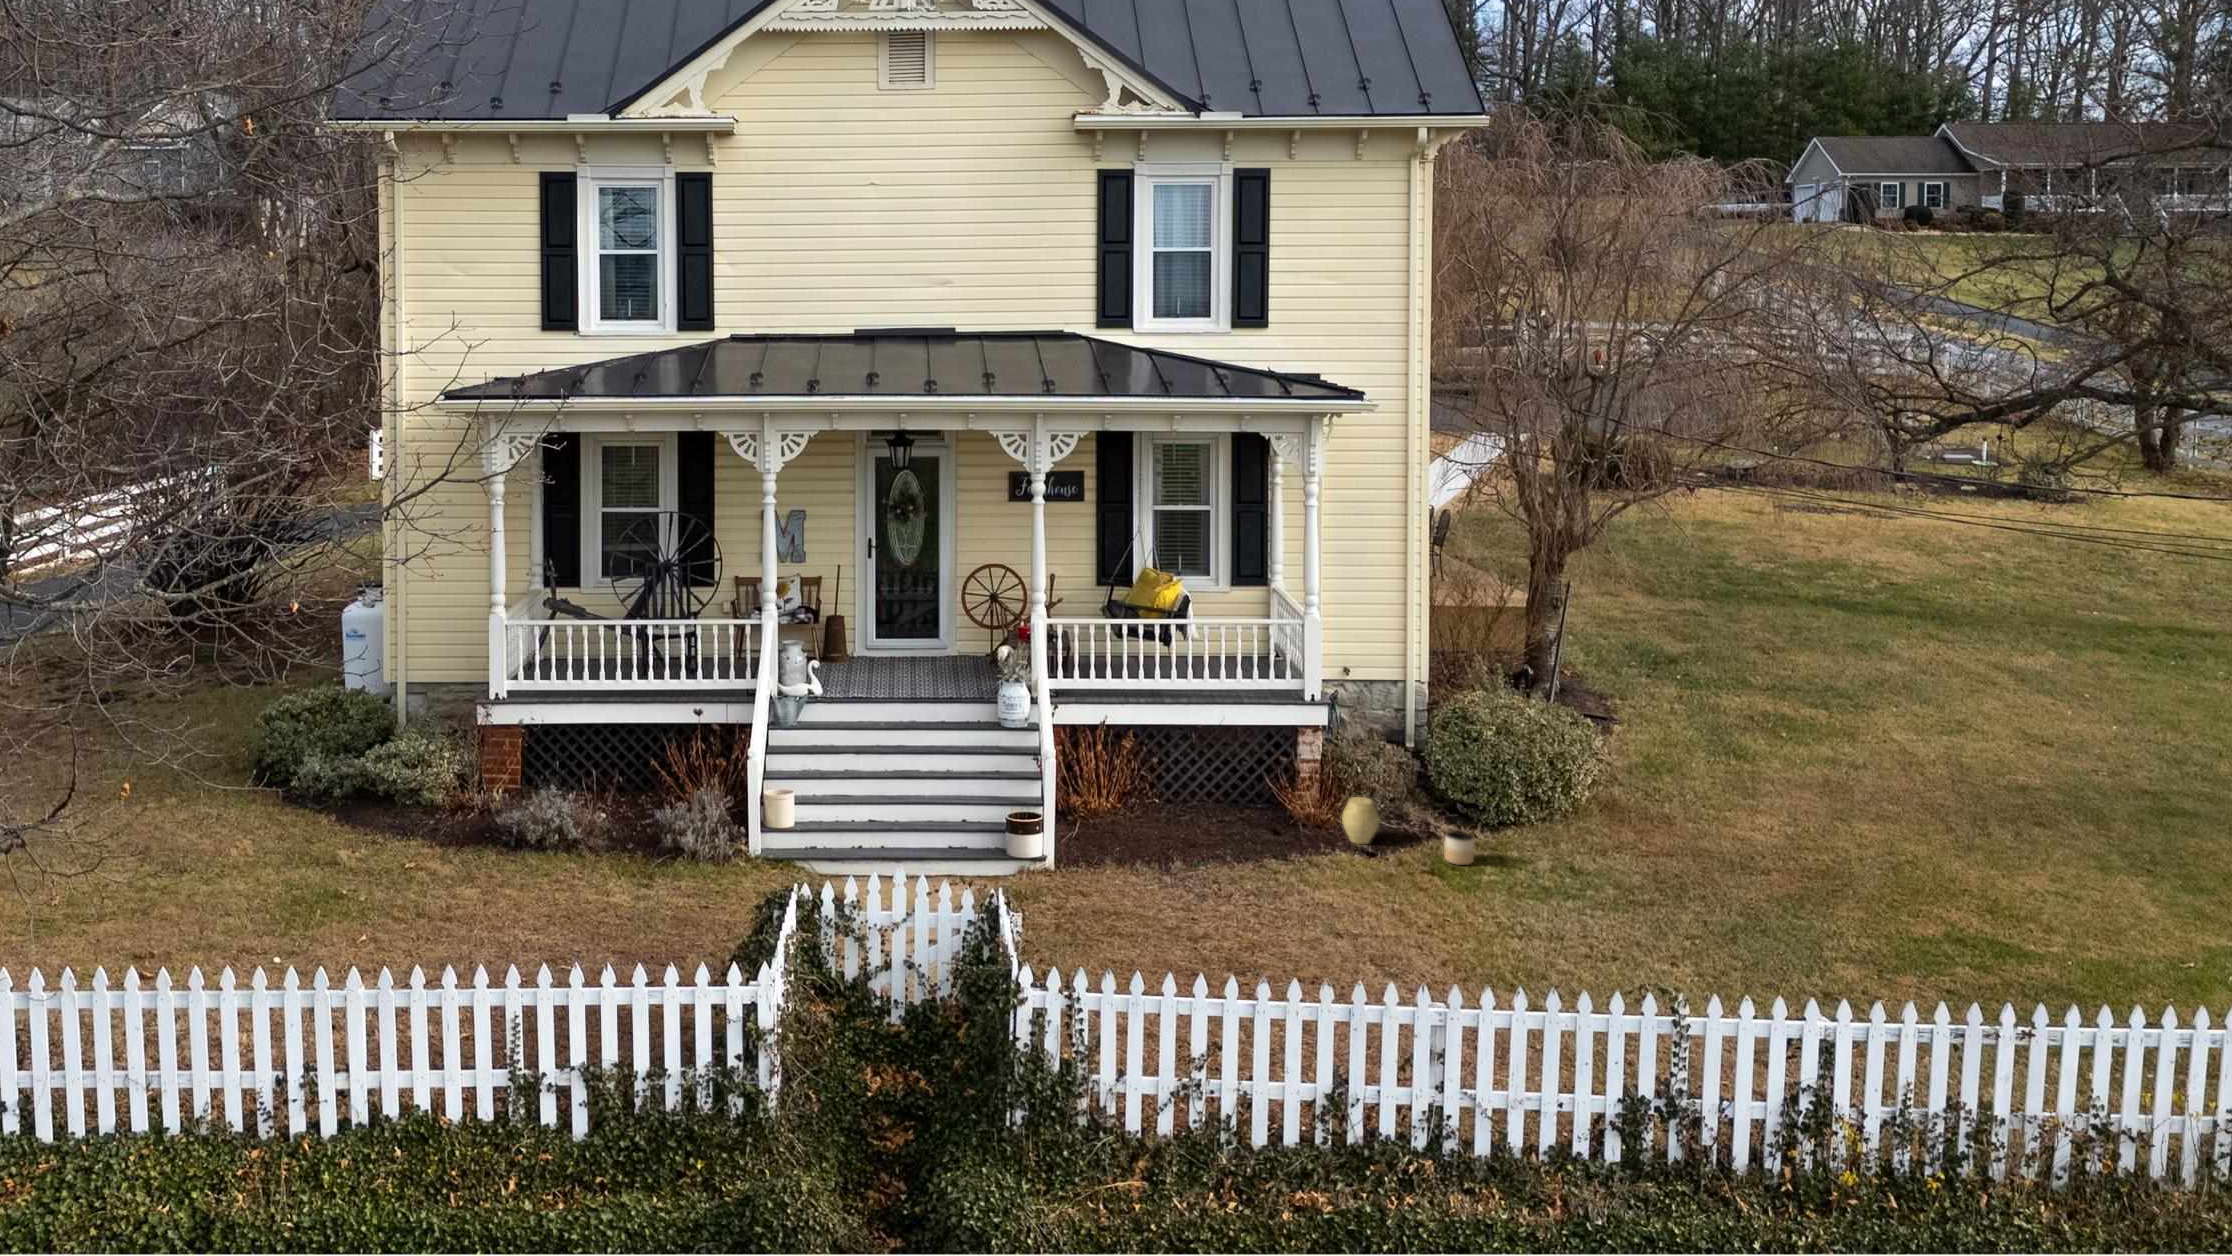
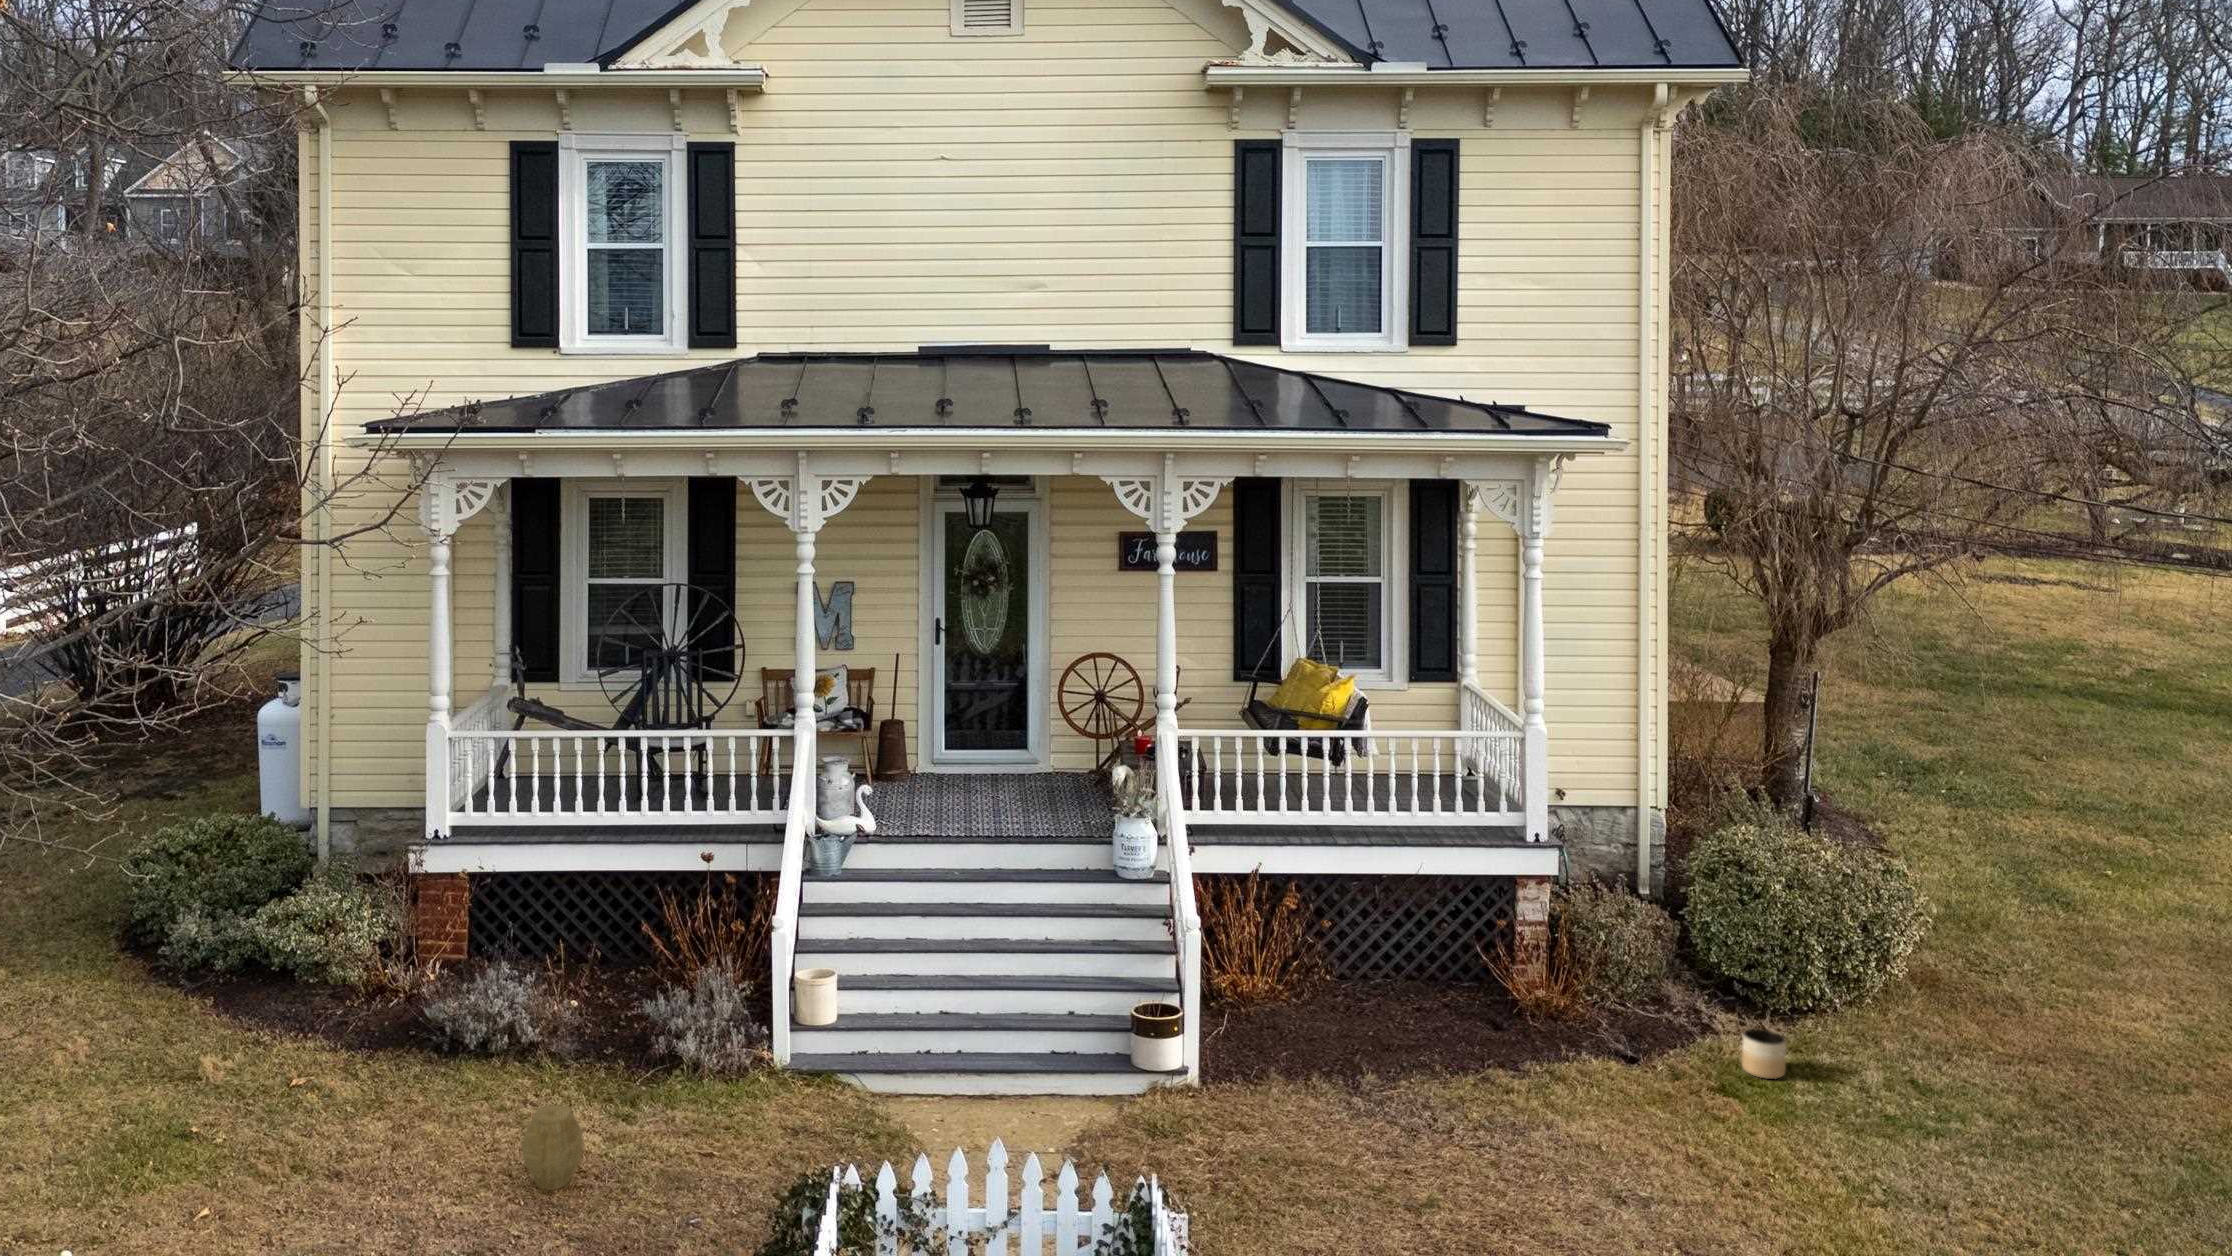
woven basket: present [1342,797,1379,844] -> present [522,1105,583,1190]

